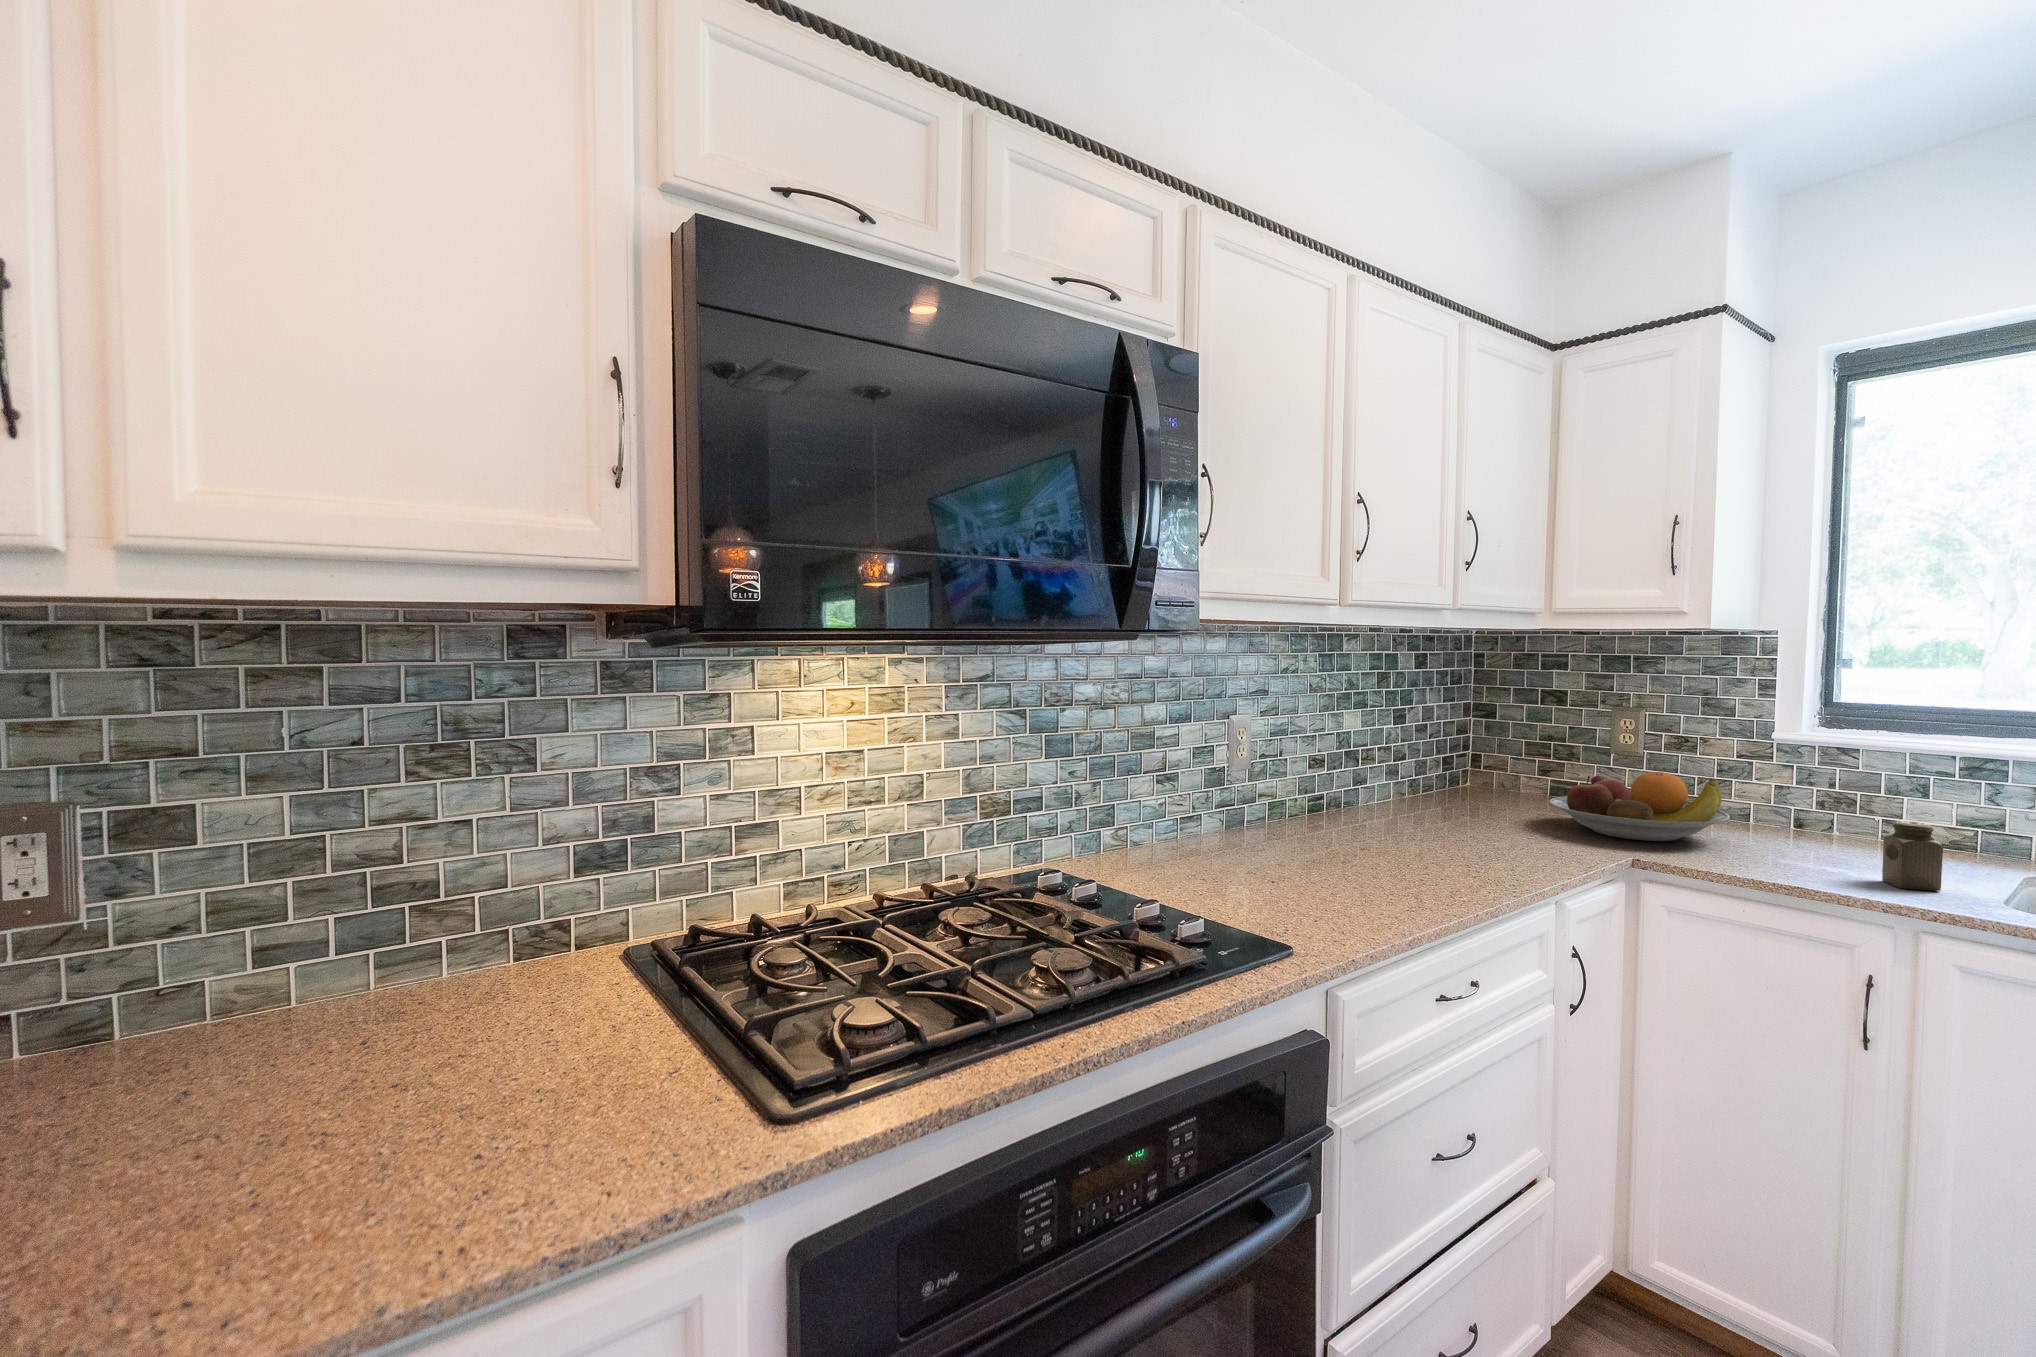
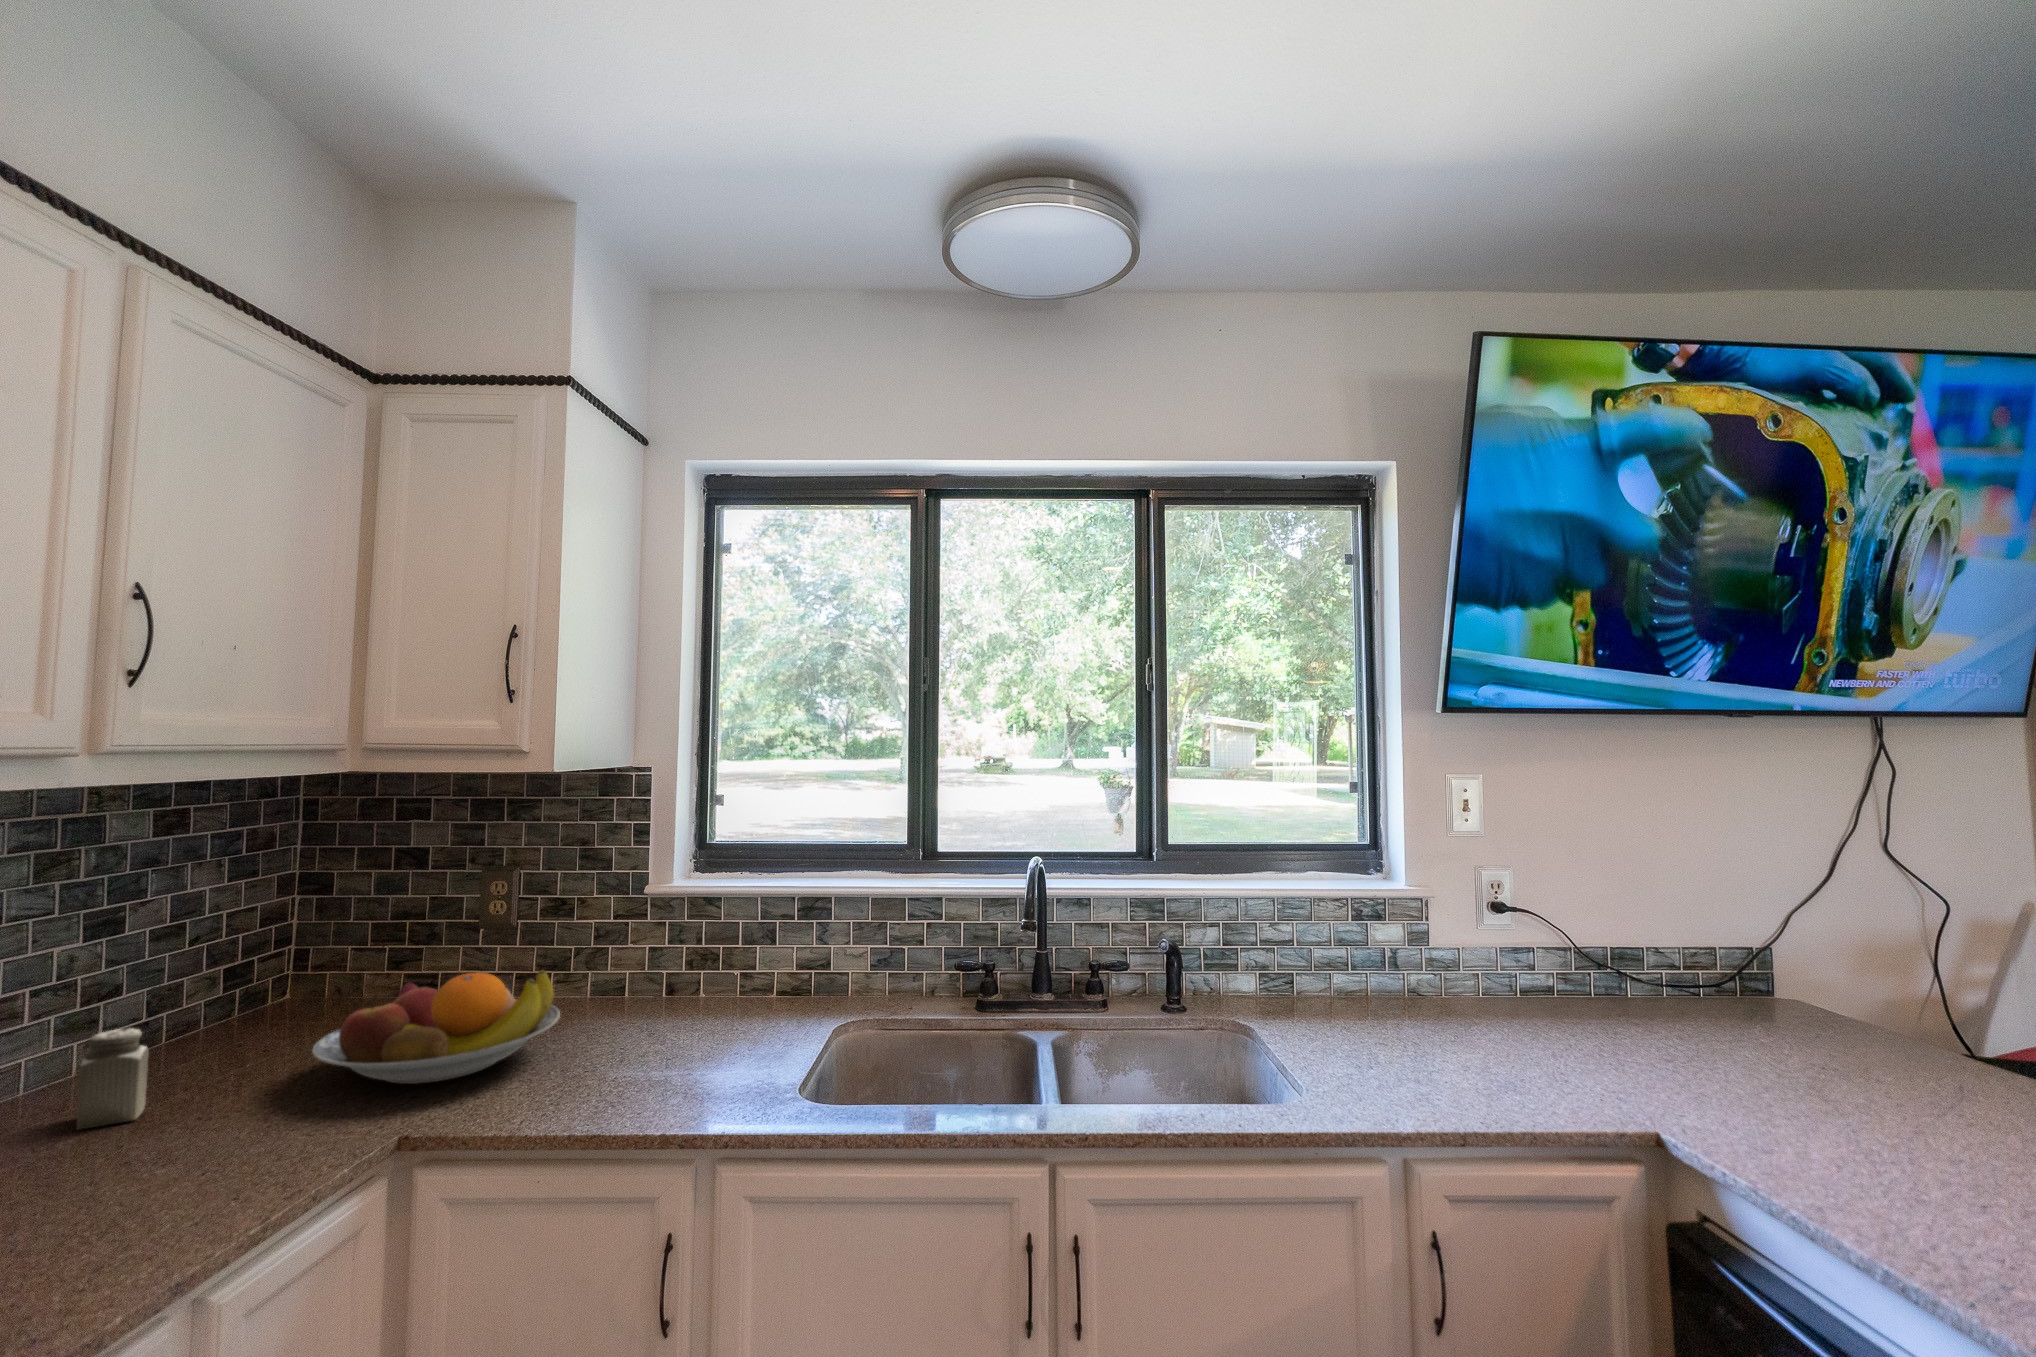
salt shaker: present [1882,821,1943,891] -> present [77,1028,149,1130]

